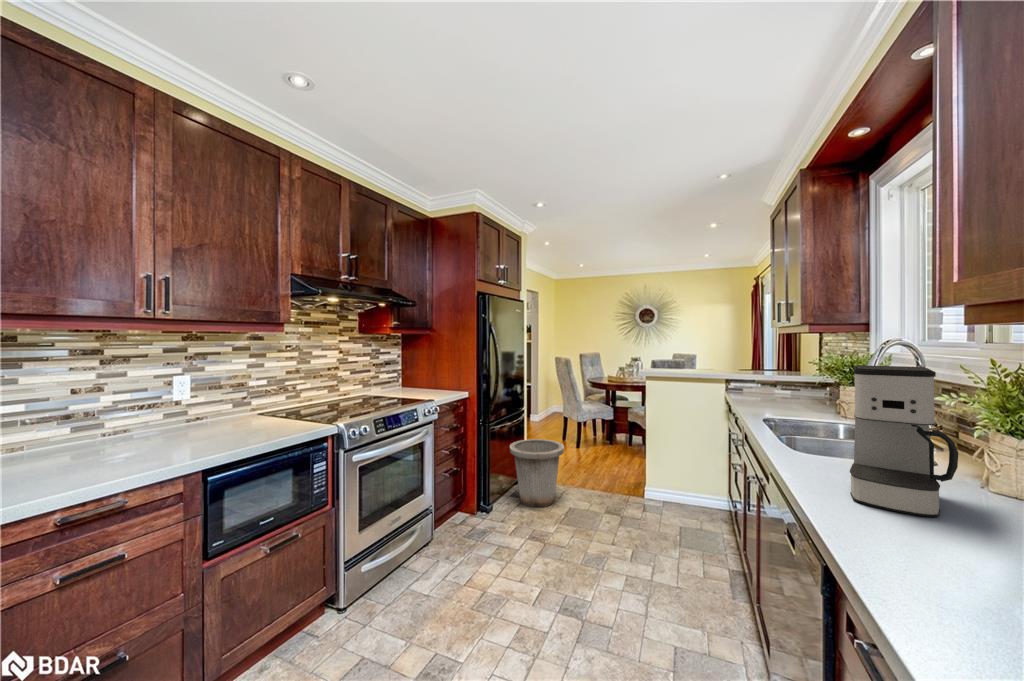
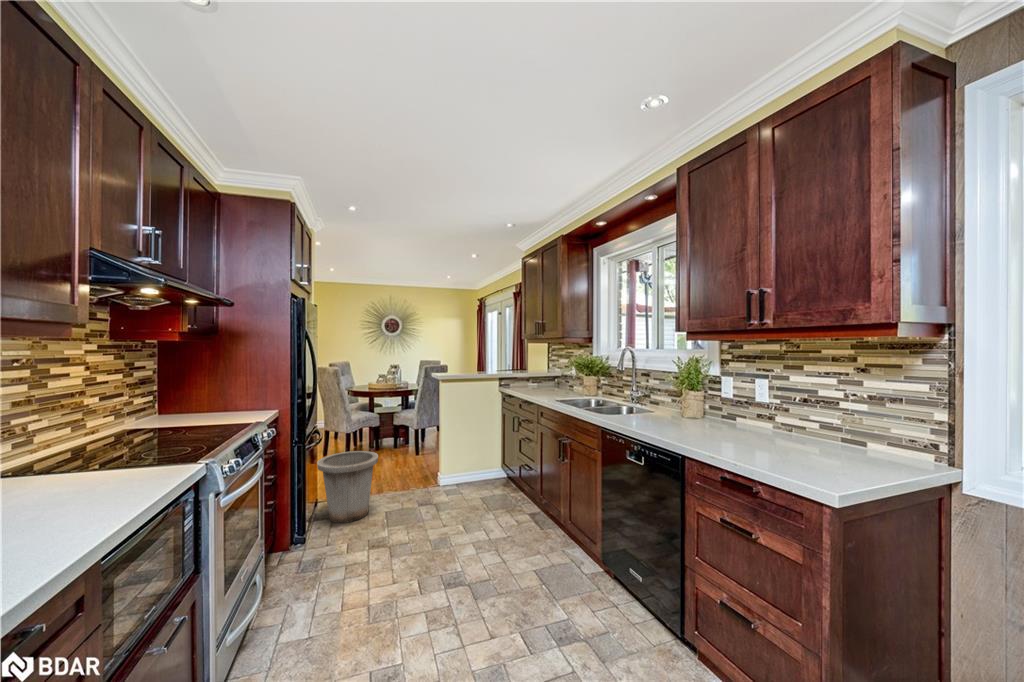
coffee maker: present [850,365,958,517] -> none [641,361,686,431]

